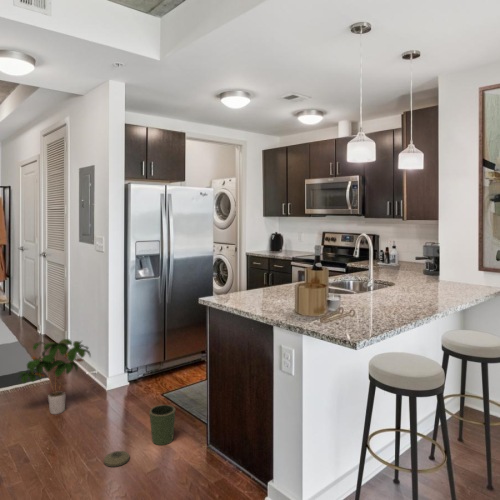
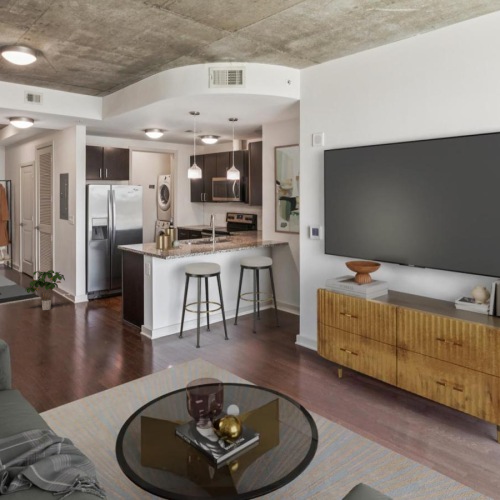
trash can: present [104,405,175,467] -> none [69,301,107,324]

